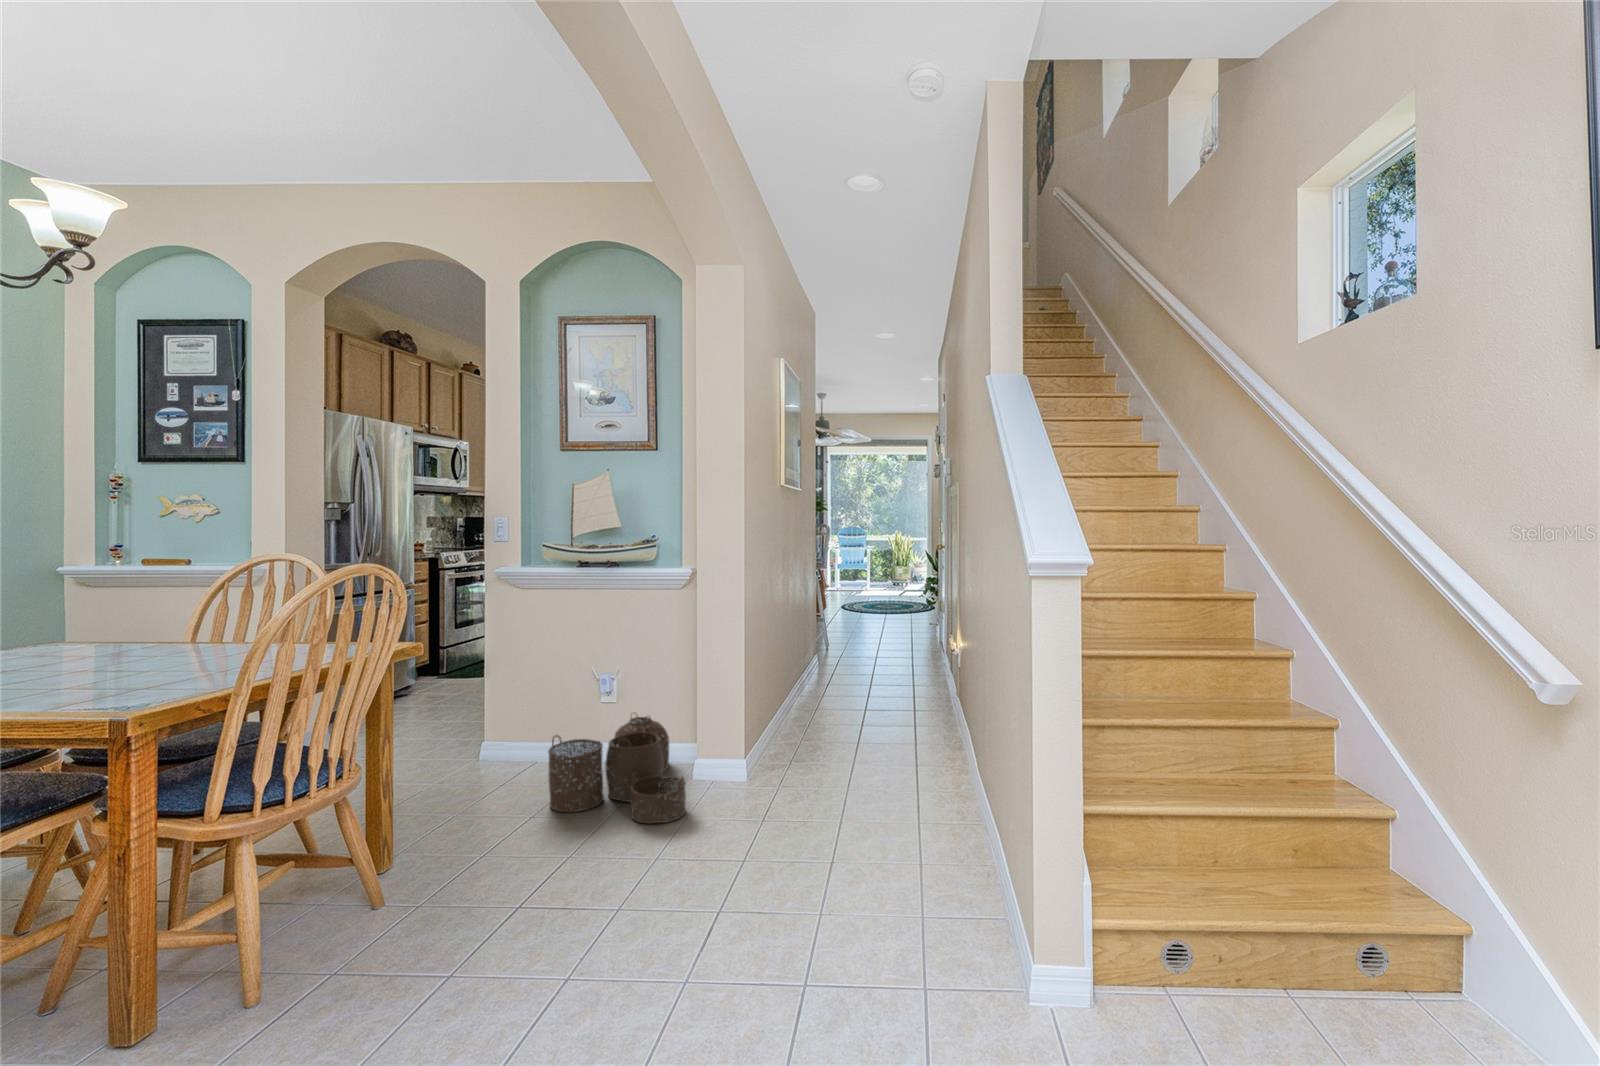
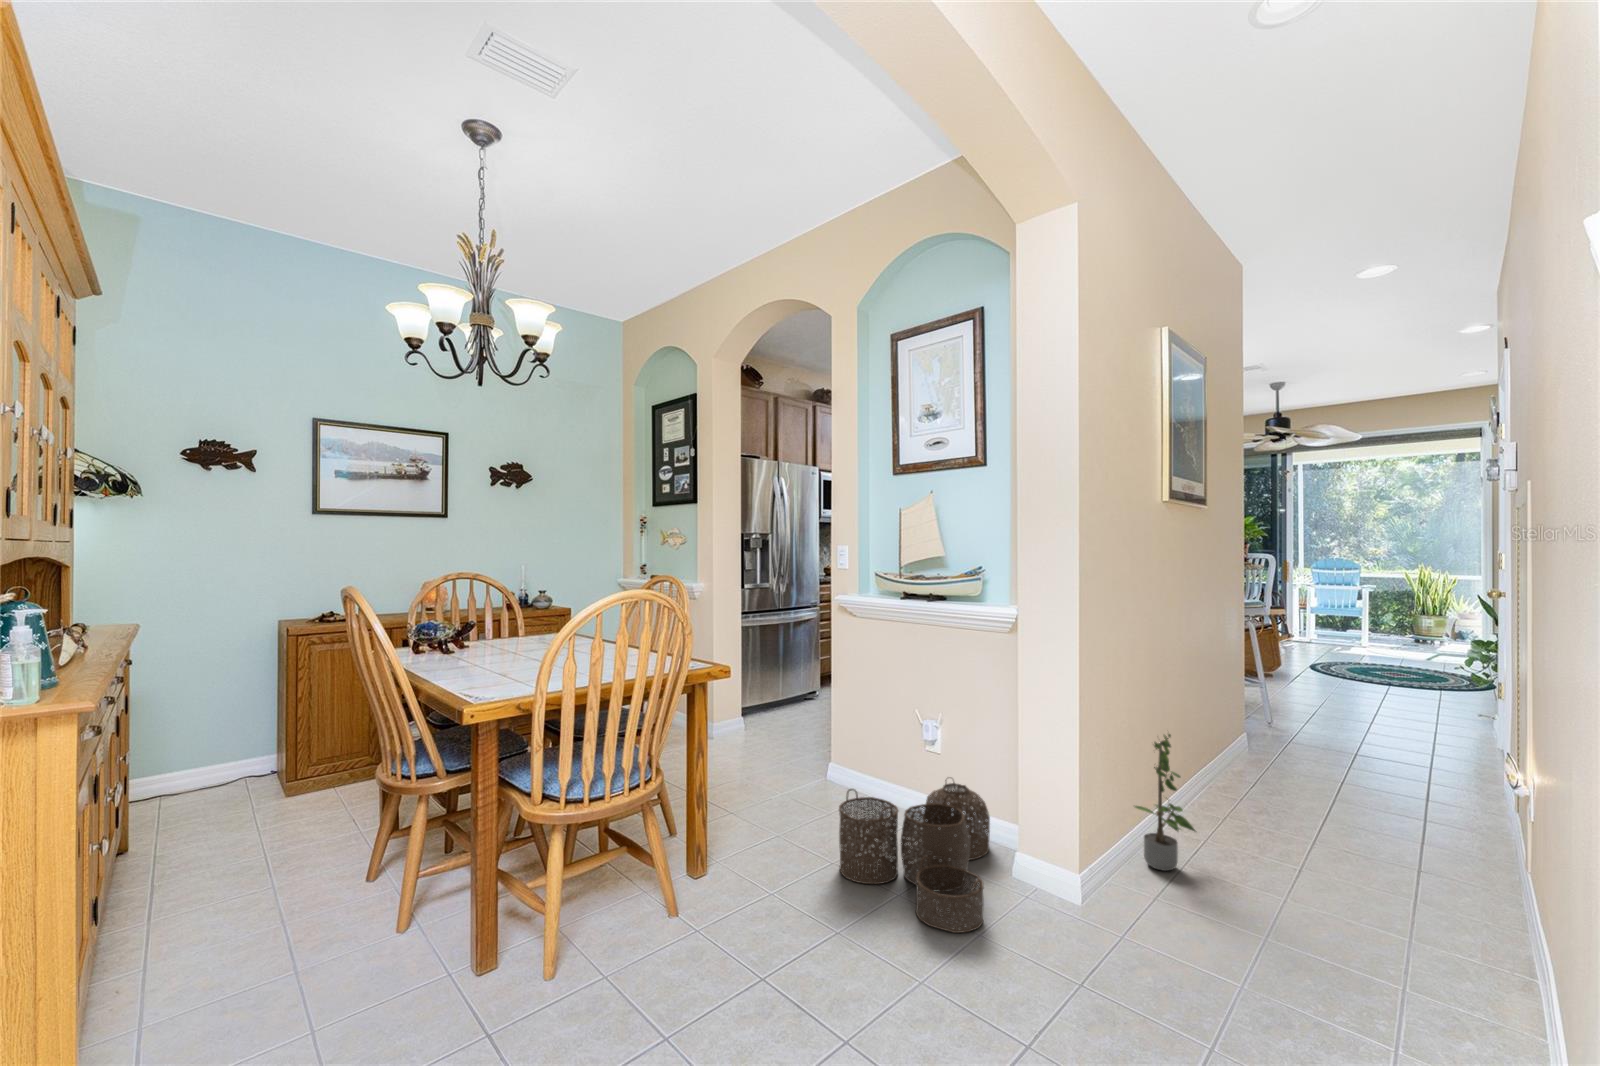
potted plant: none [772,648,811,749] -> present [1135,734,1195,871]

